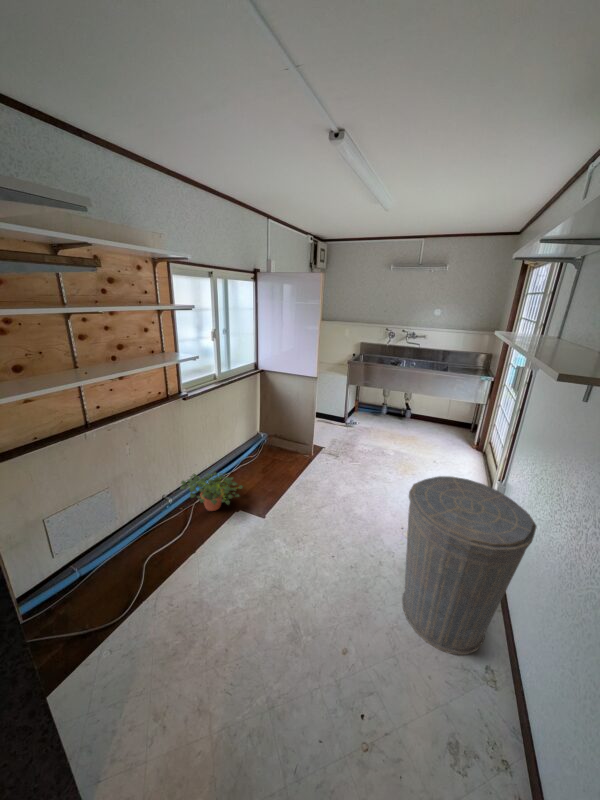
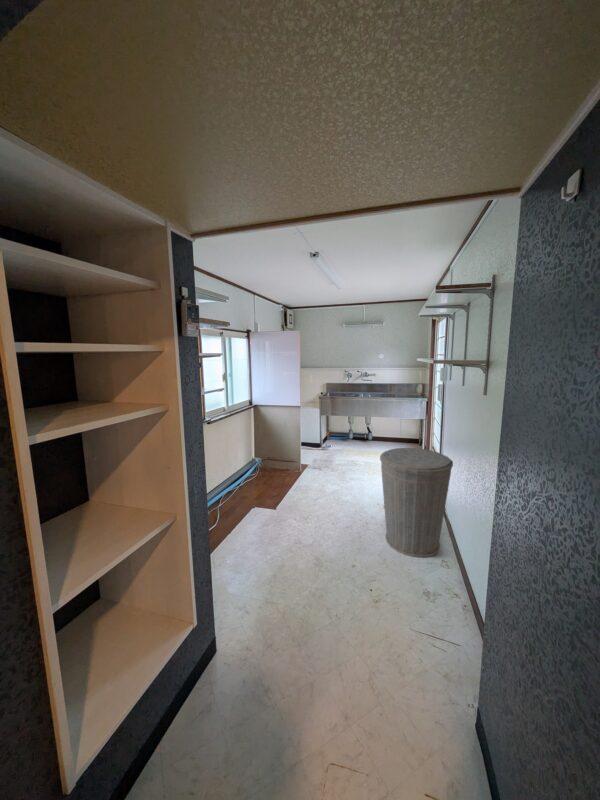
potted plant: present [181,472,243,511] -> none [208,482,257,510]

